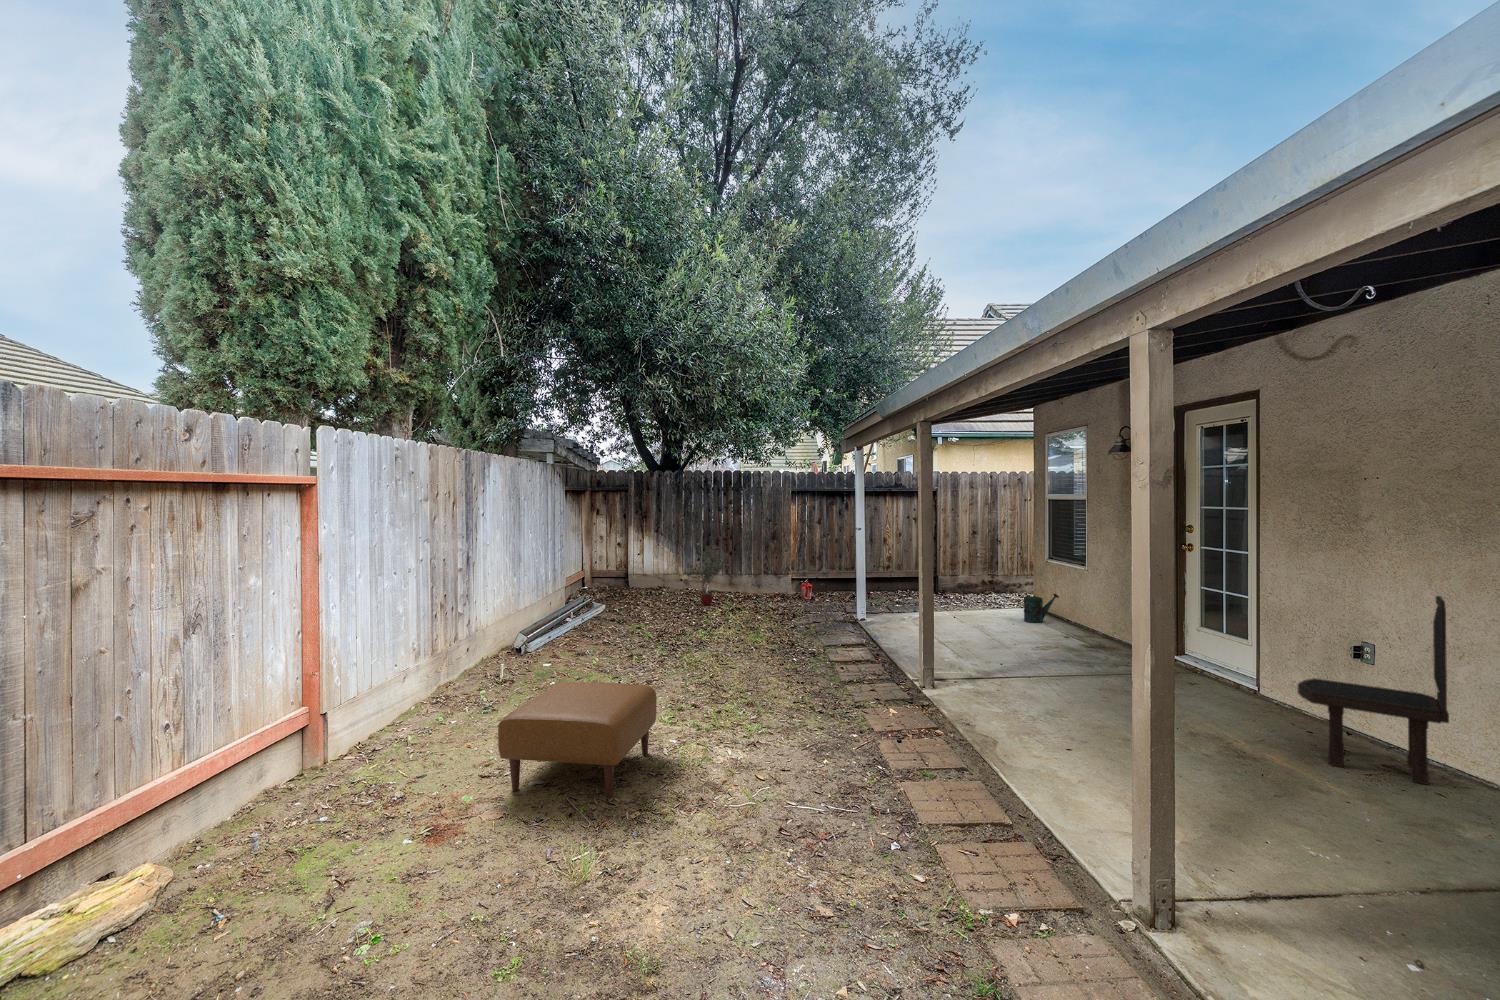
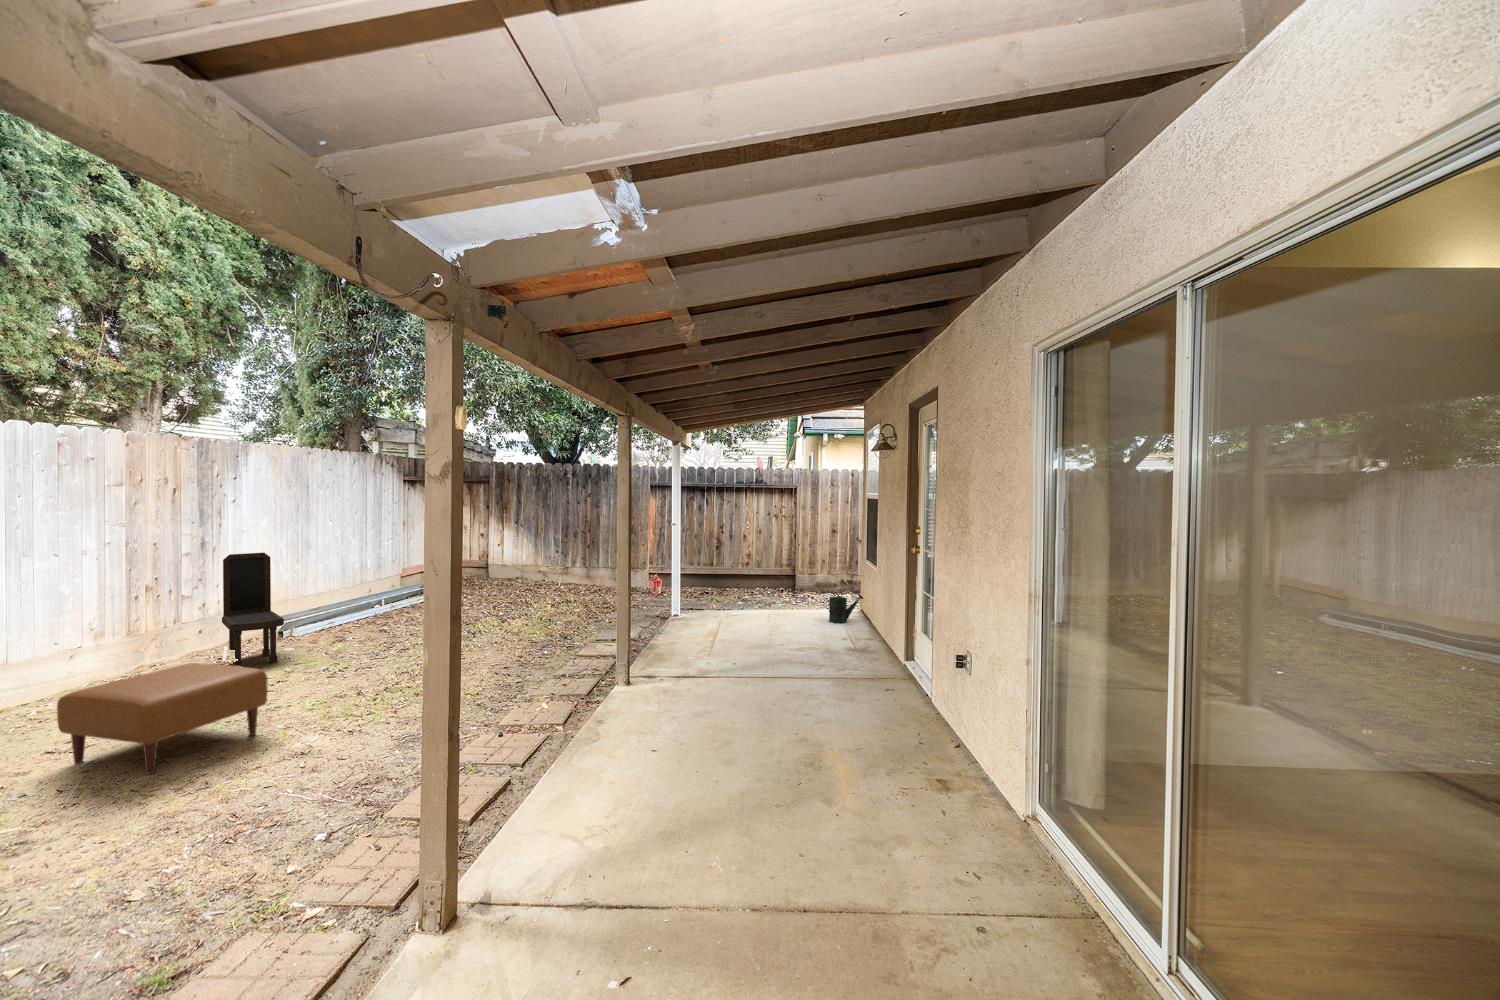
potted tree: present [683,546,729,605] -> none [535,538,579,596]
dining chair: present [1298,596,1449,785] -> present [222,553,284,667]

